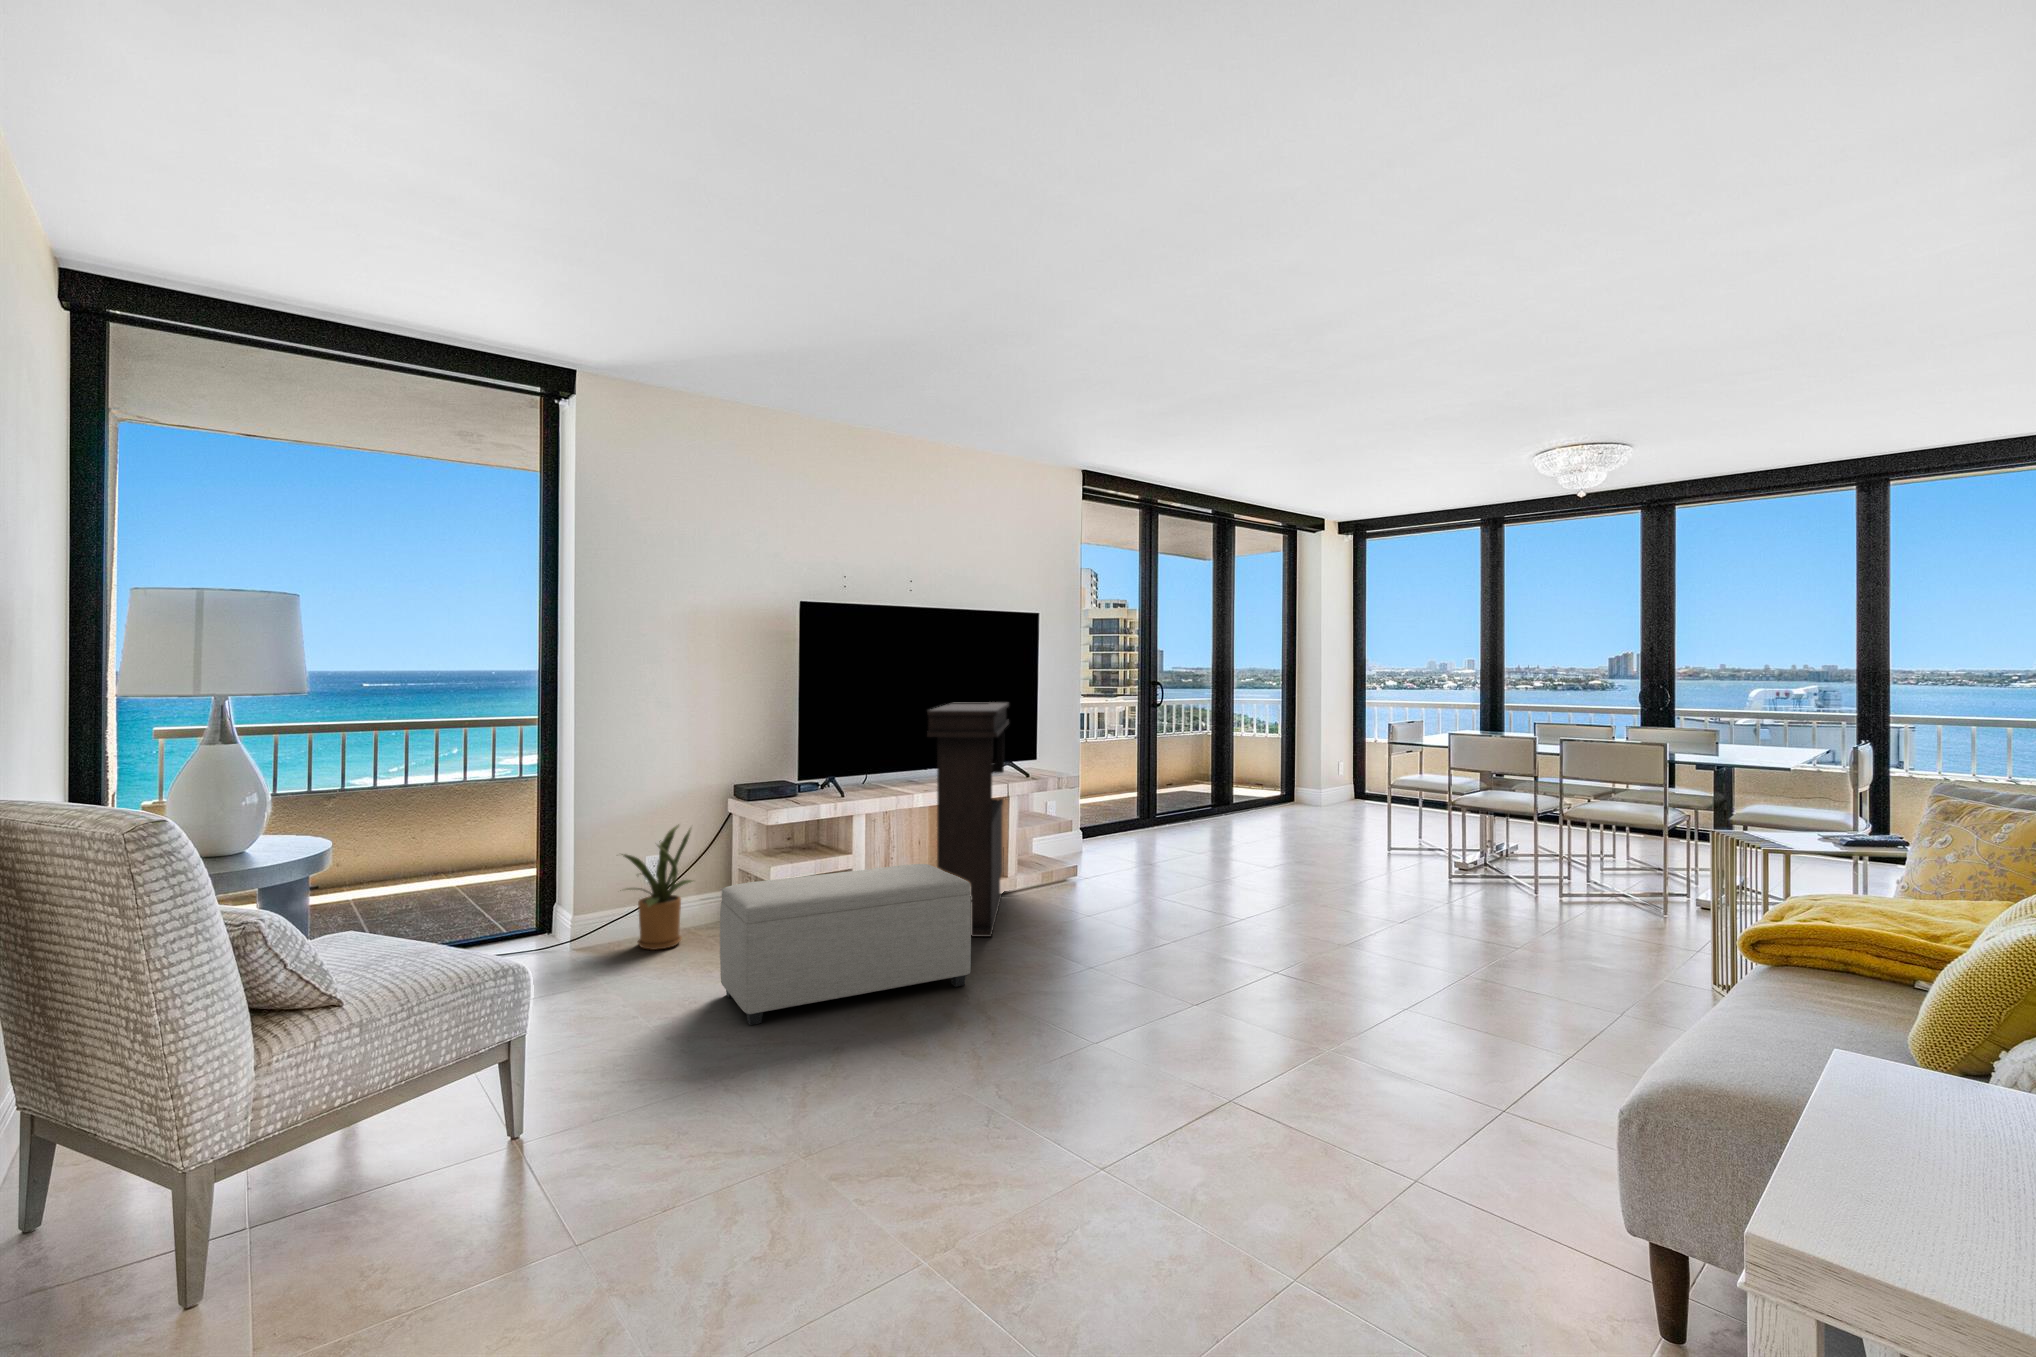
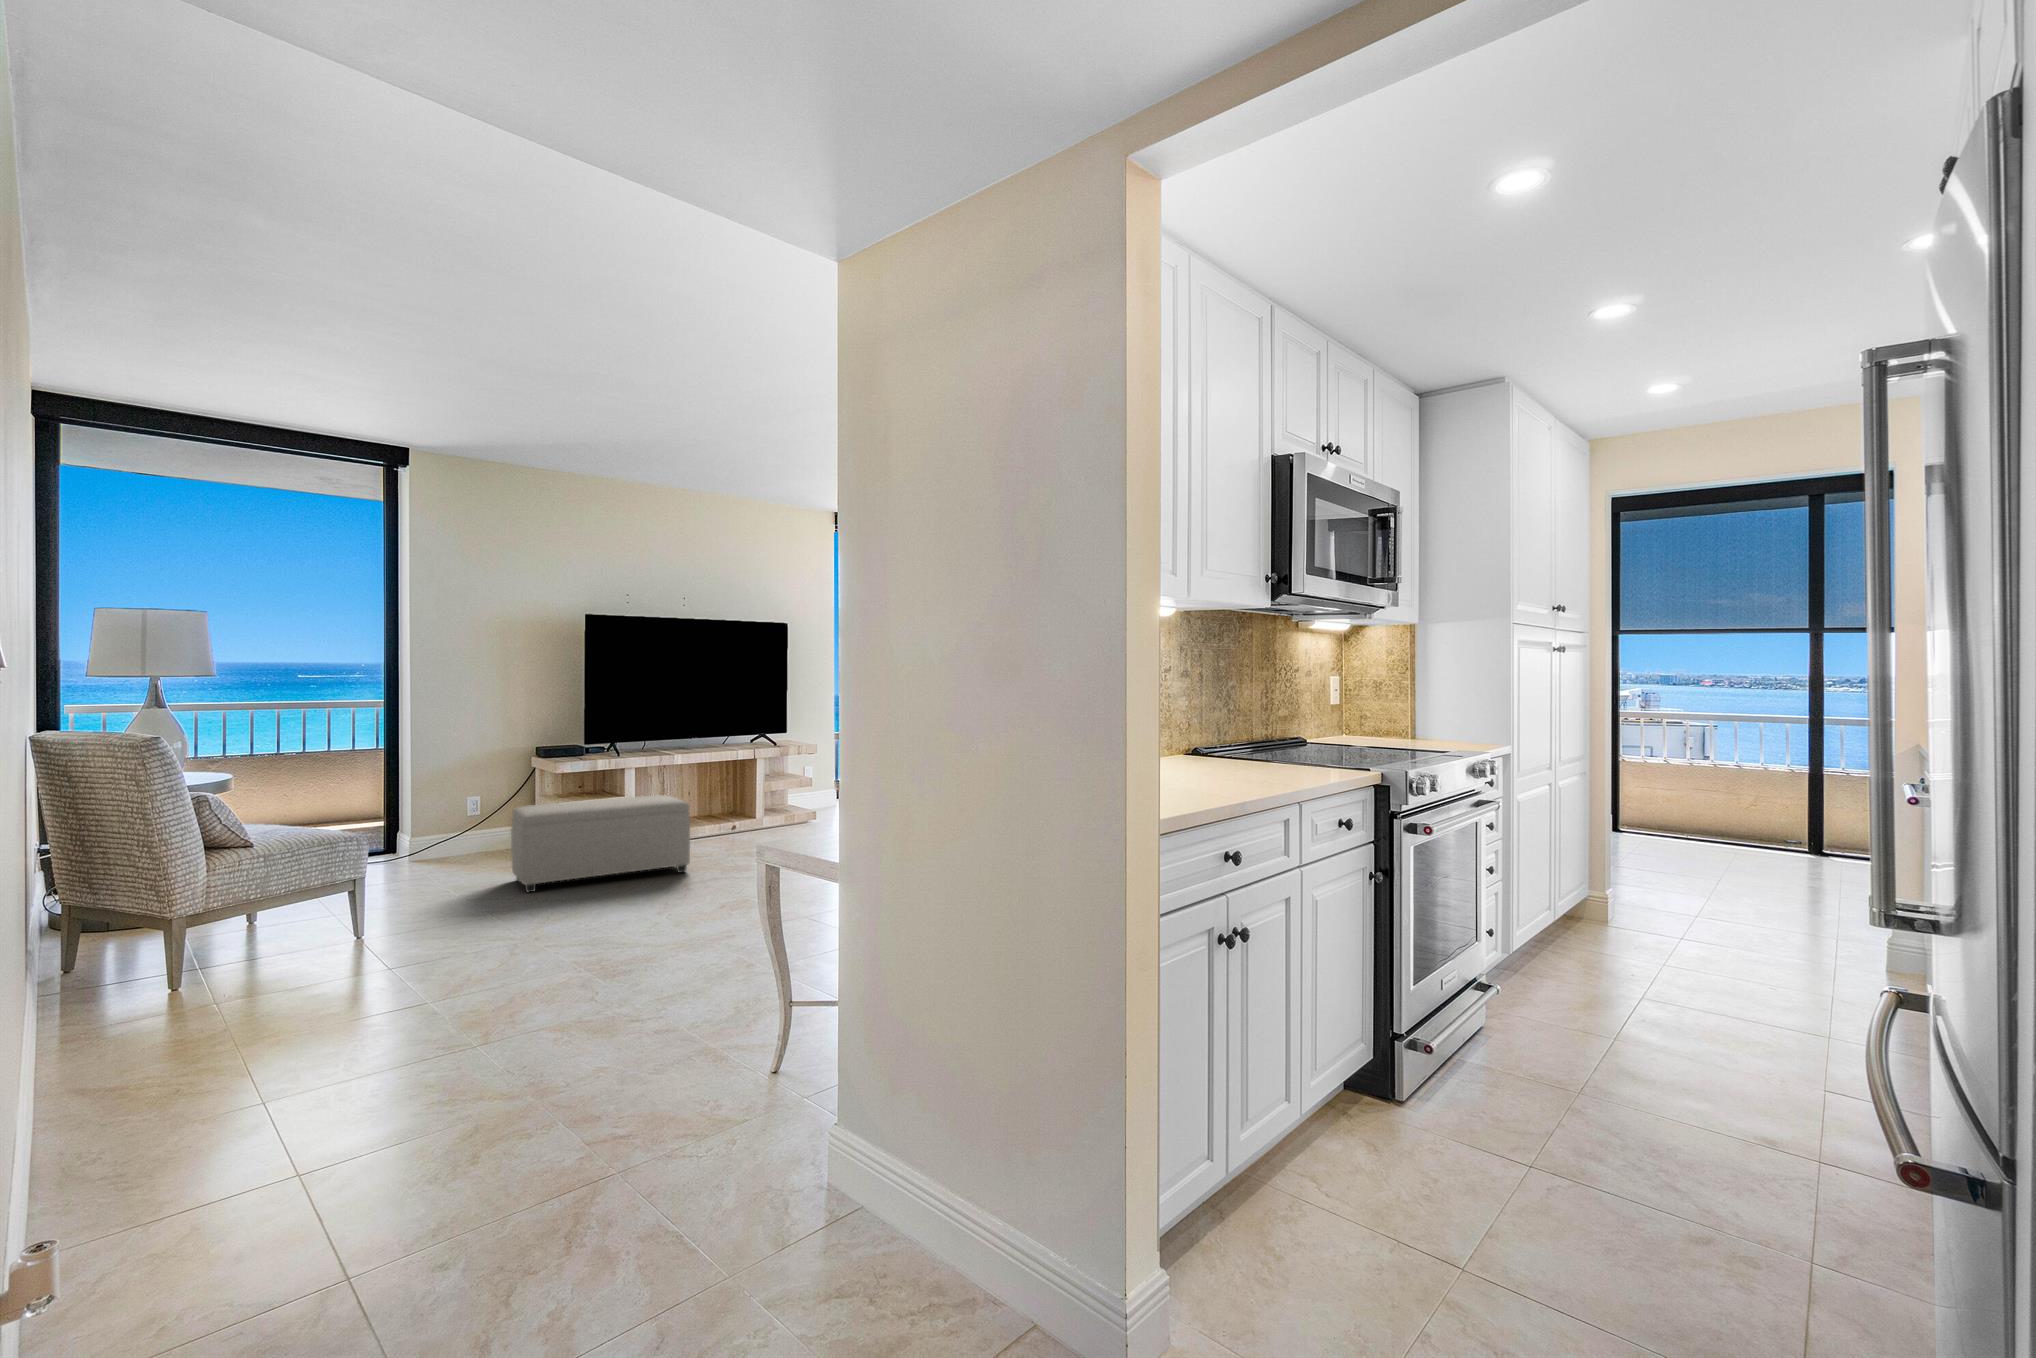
console table: present [927,702,1009,937] -> none [676,688,761,850]
house plant: present [622,824,692,950] -> none [439,774,508,861]

